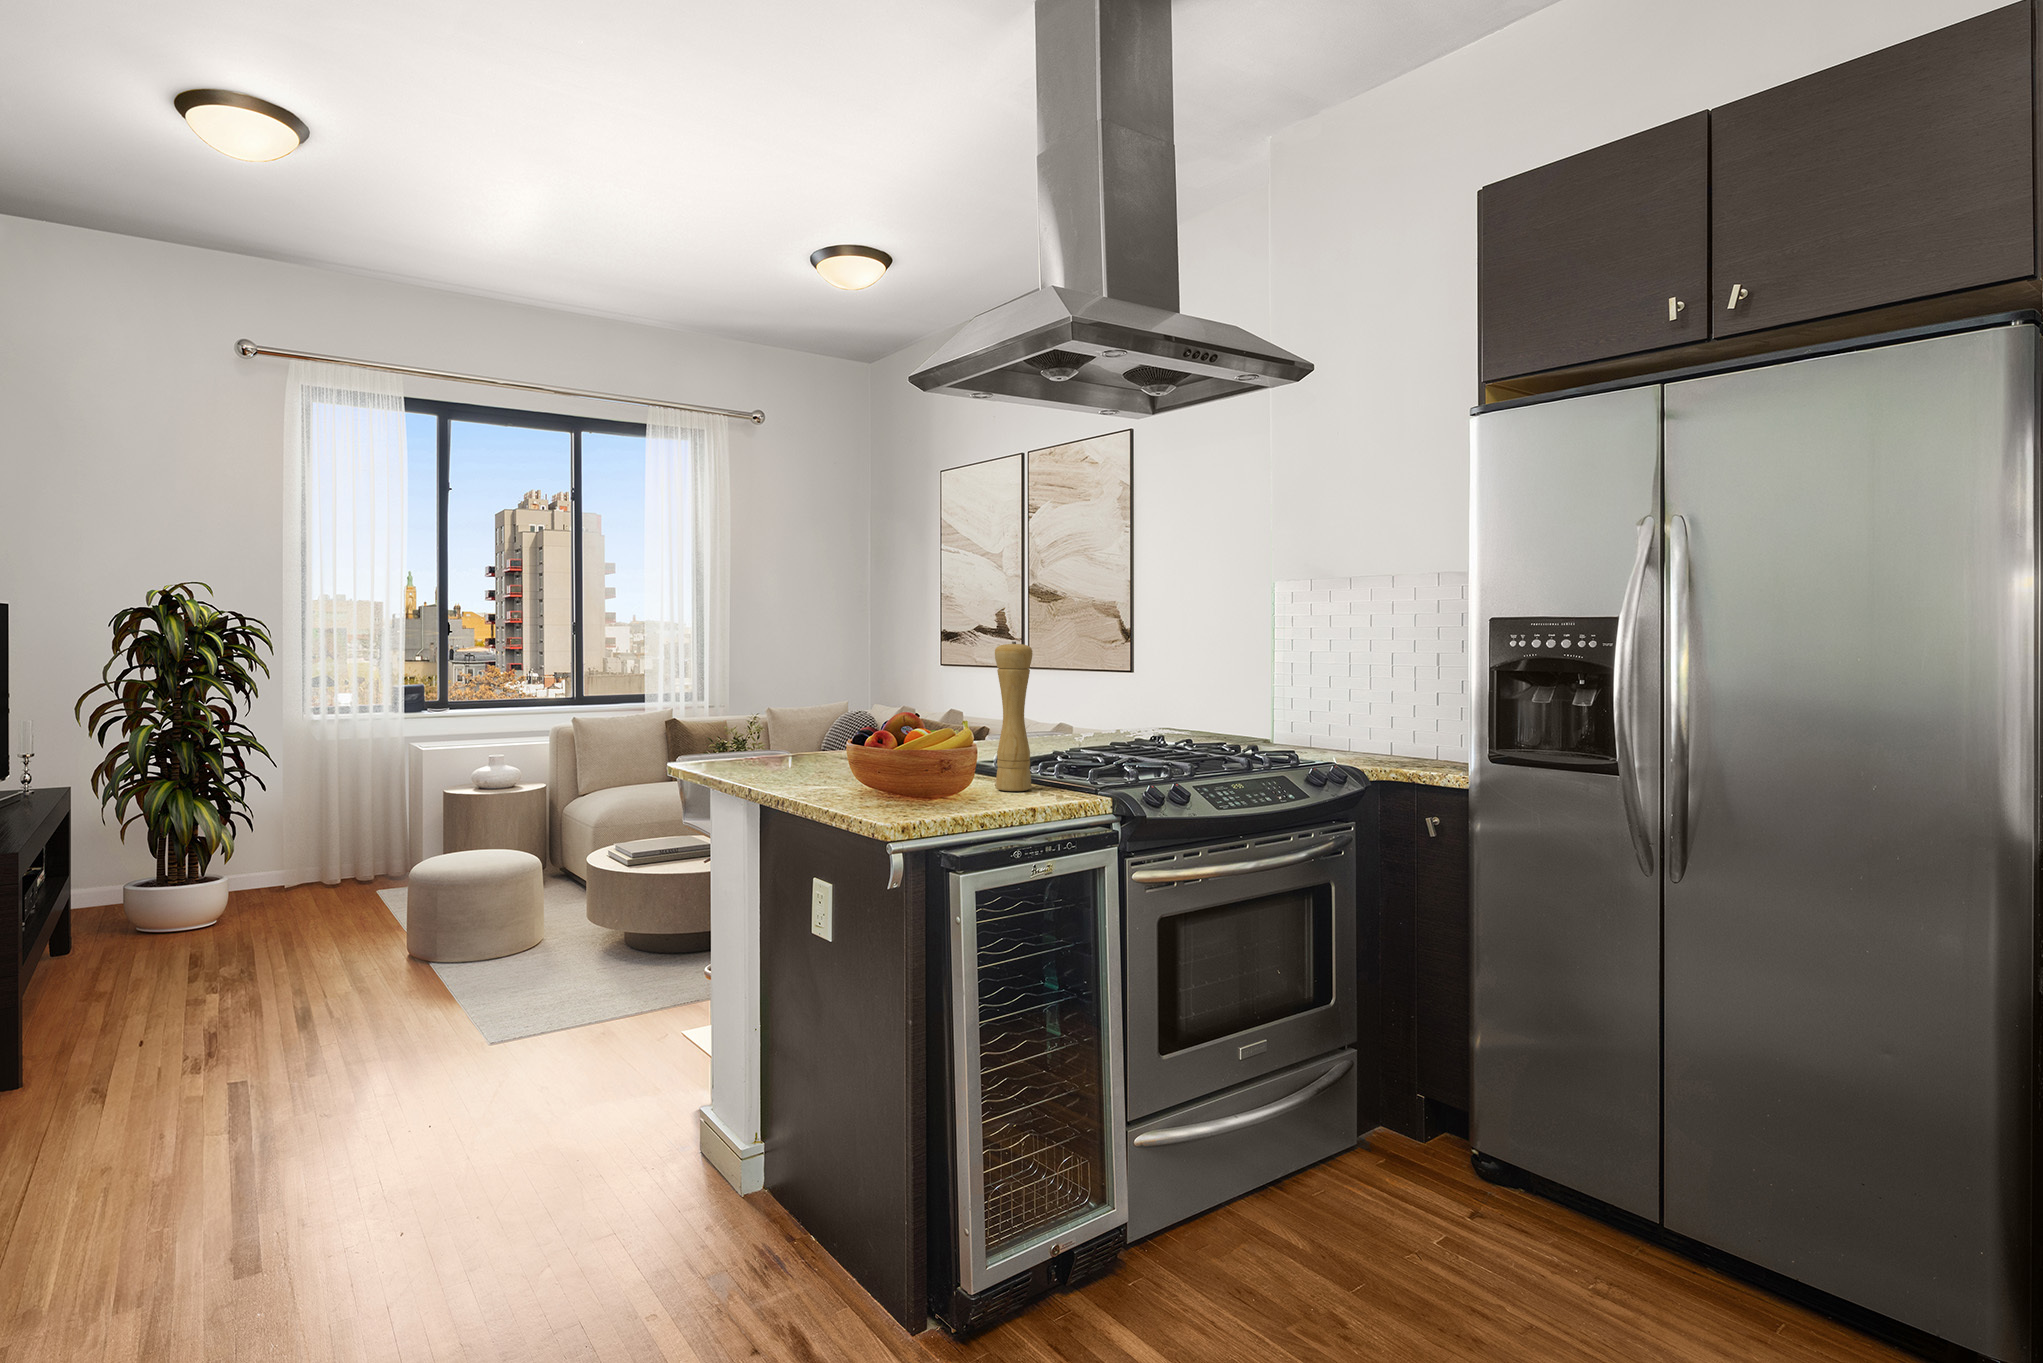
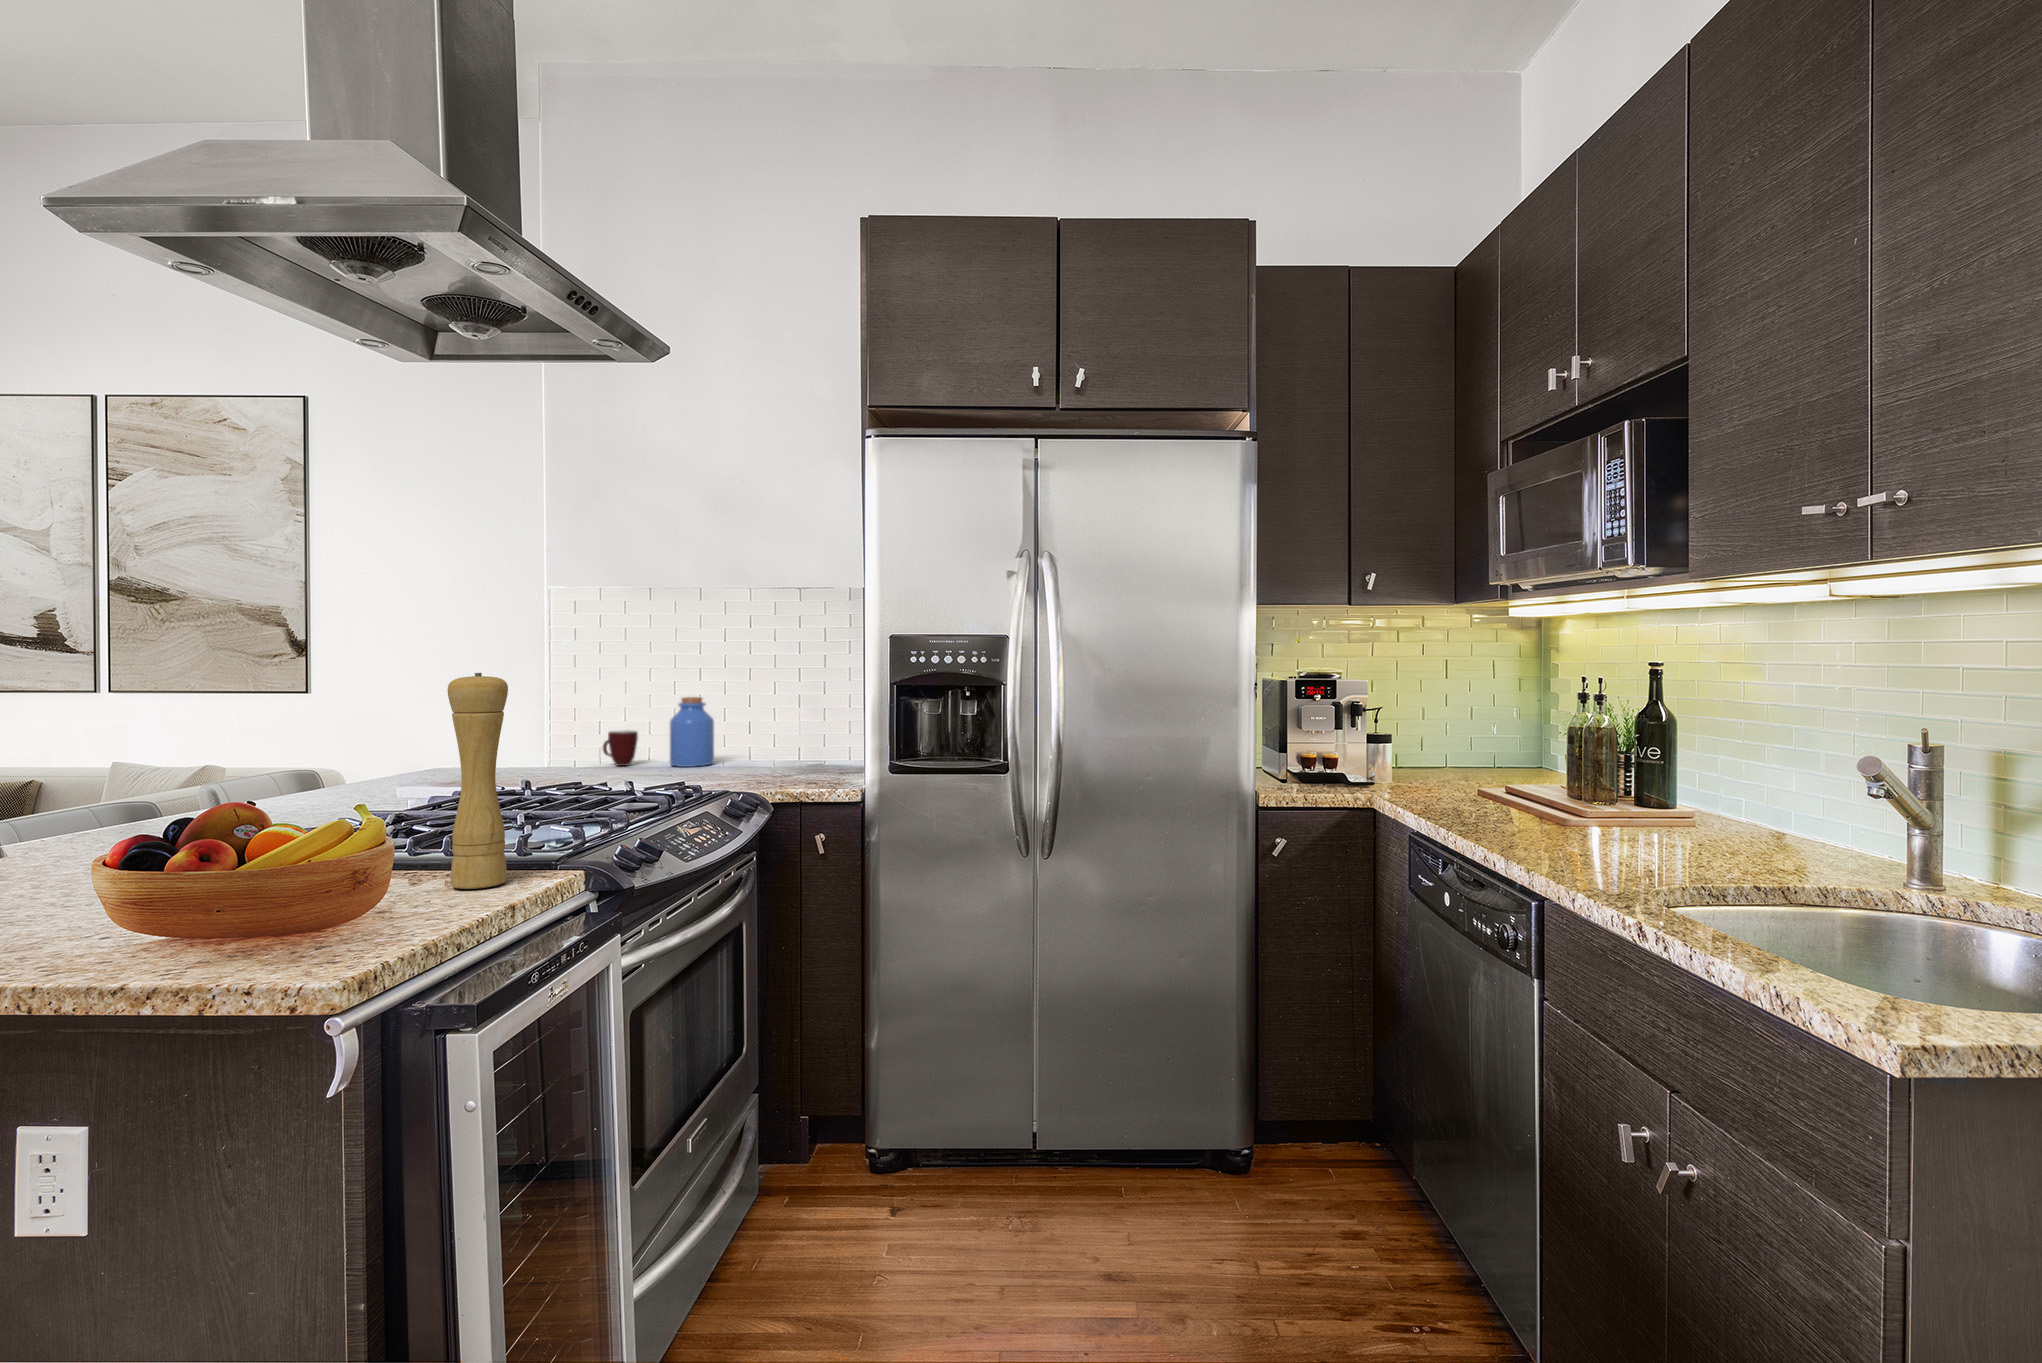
jar: none [1342,680,1384,744] -> present [669,697,714,767]
mug: none [1293,708,1321,739] -> present [603,730,638,766]

